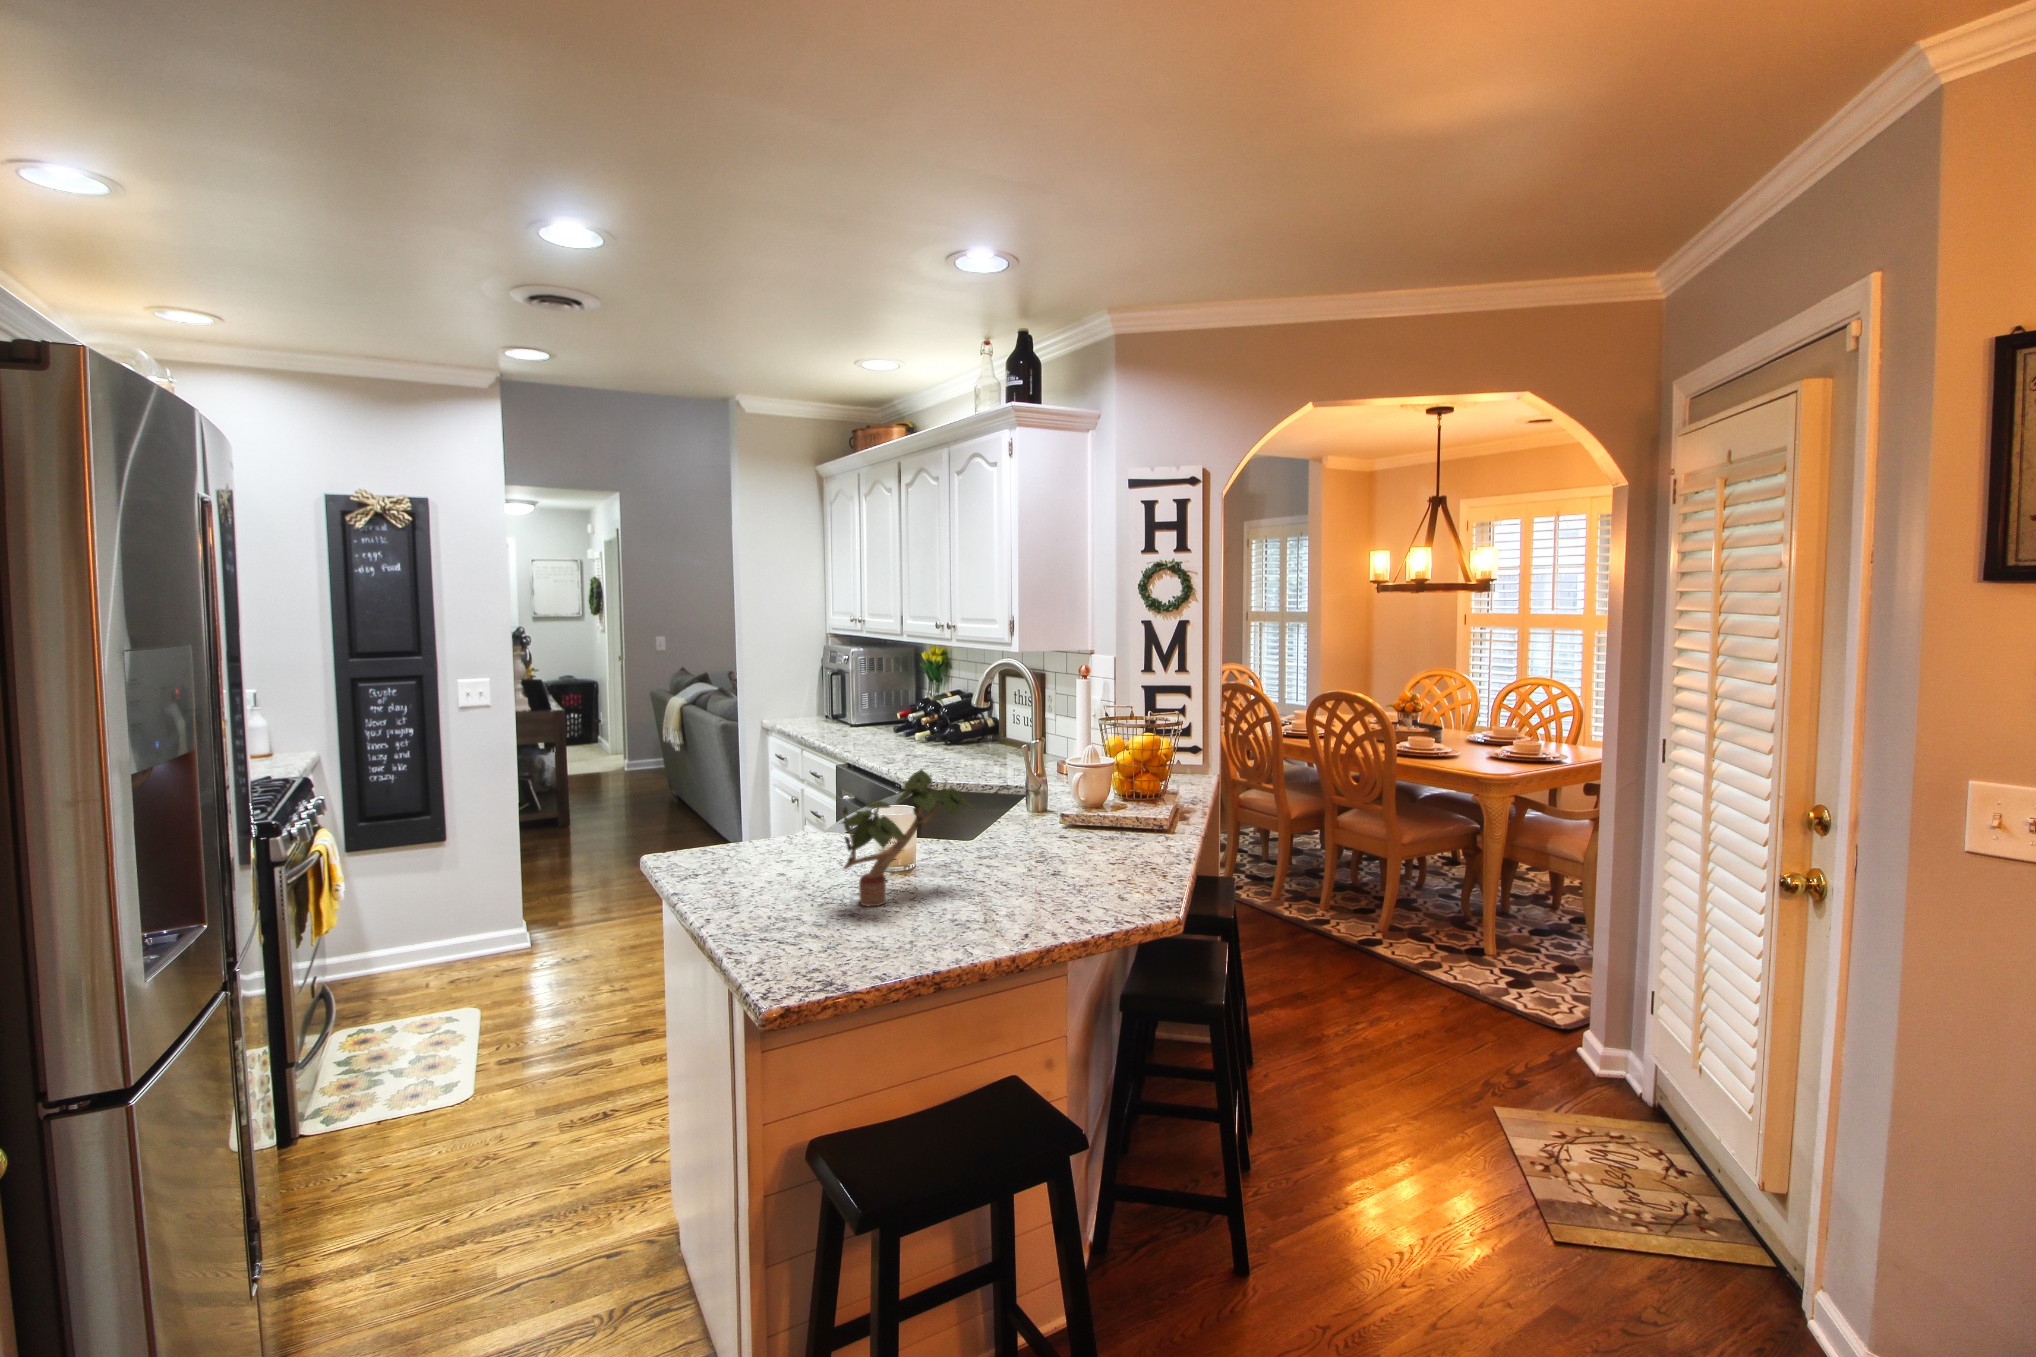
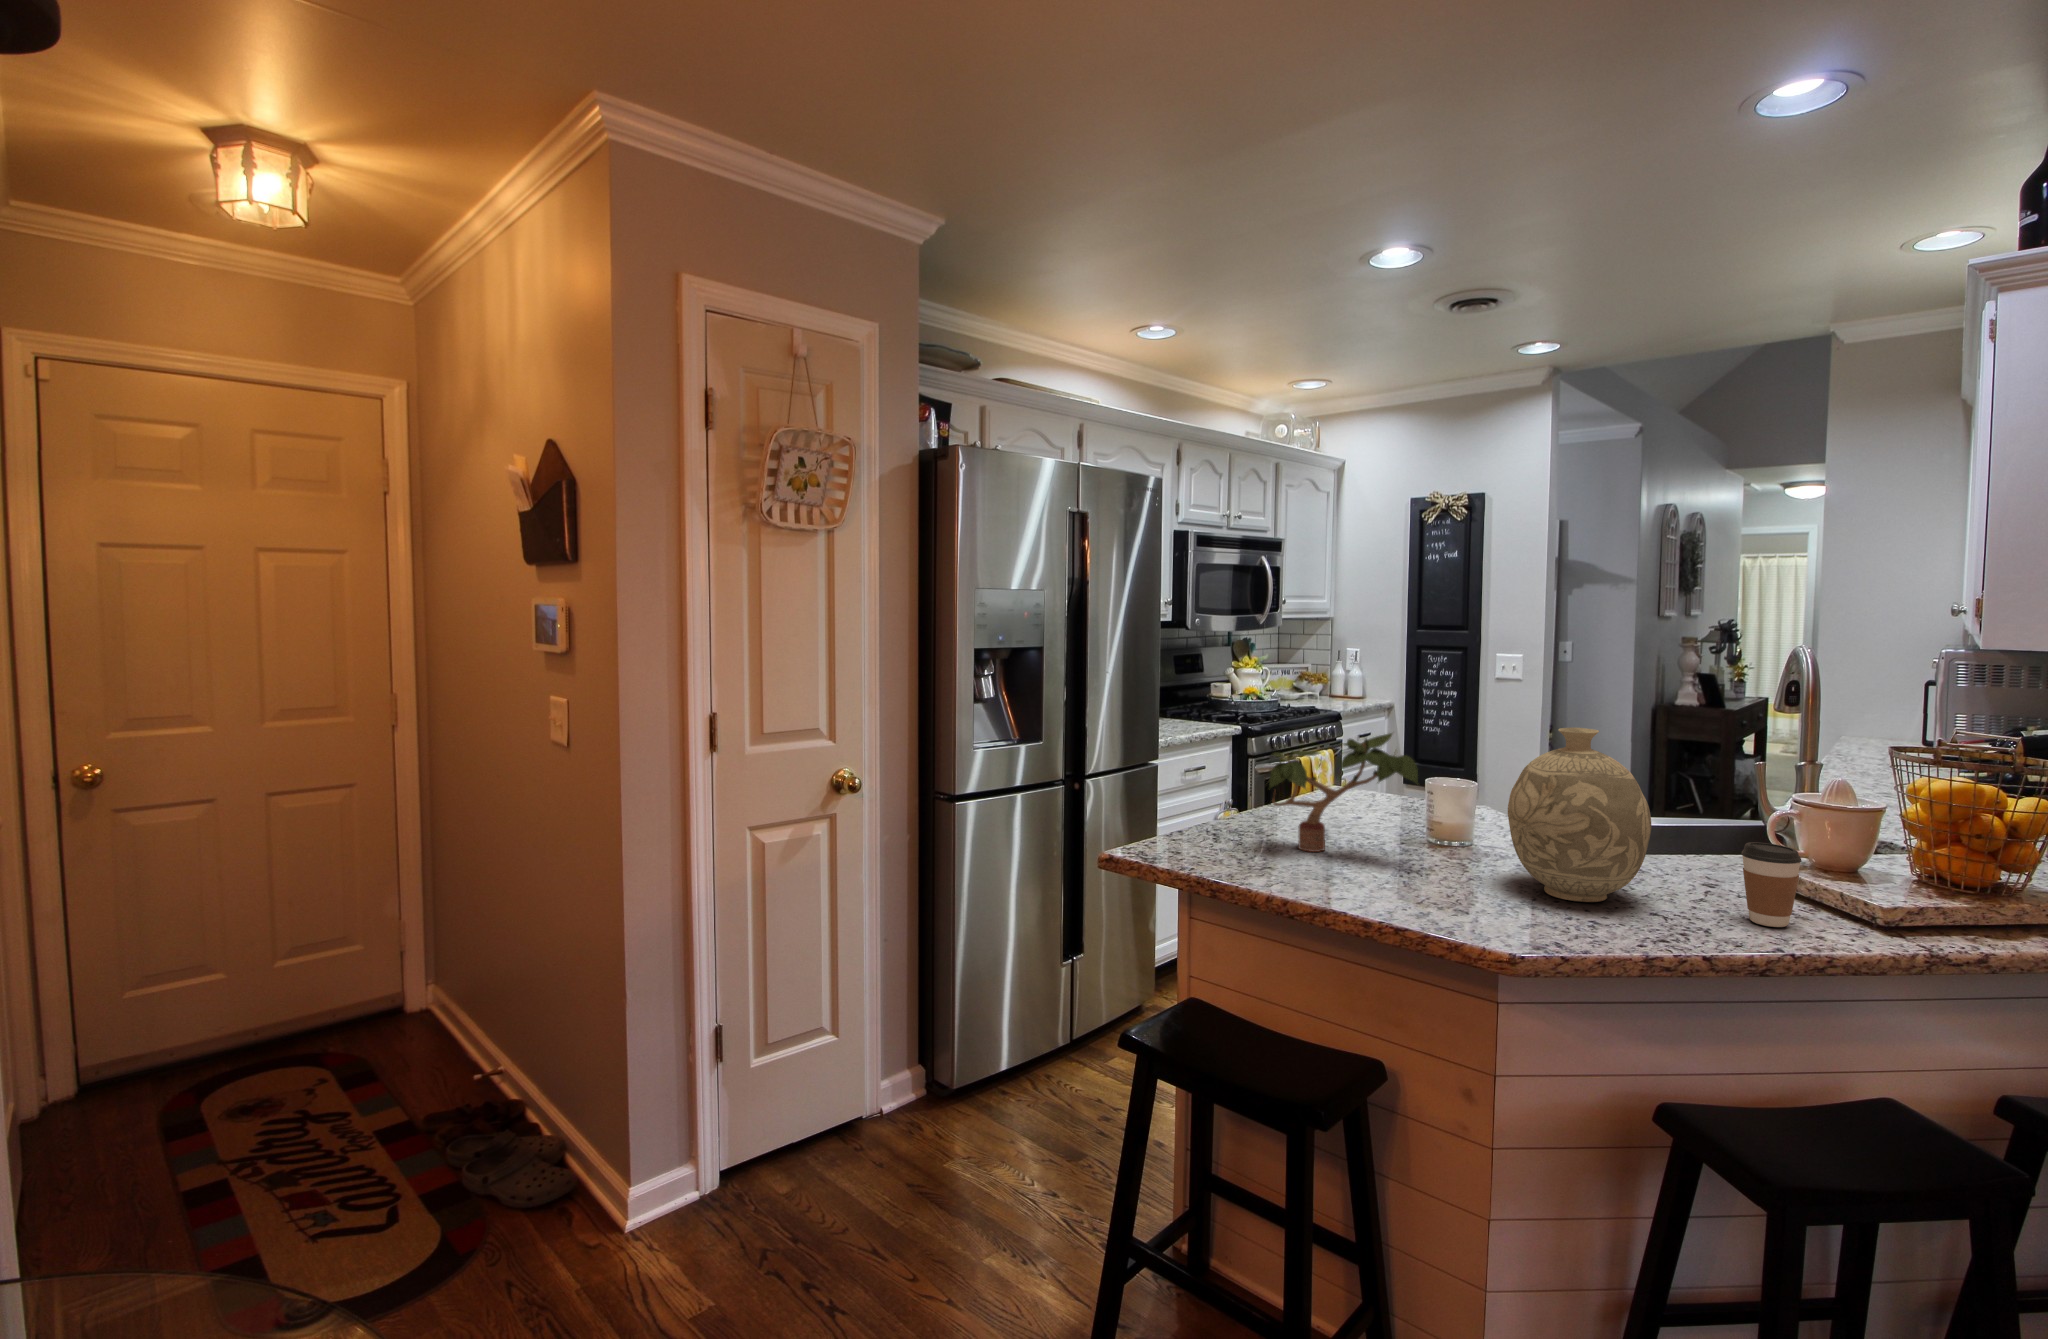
decorative vase: none [1008,739,1110,870] -> present [1508,728,1651,902]
coffee cup: none [1120,796,1150,848] -> present [1741,842,1801,927]

